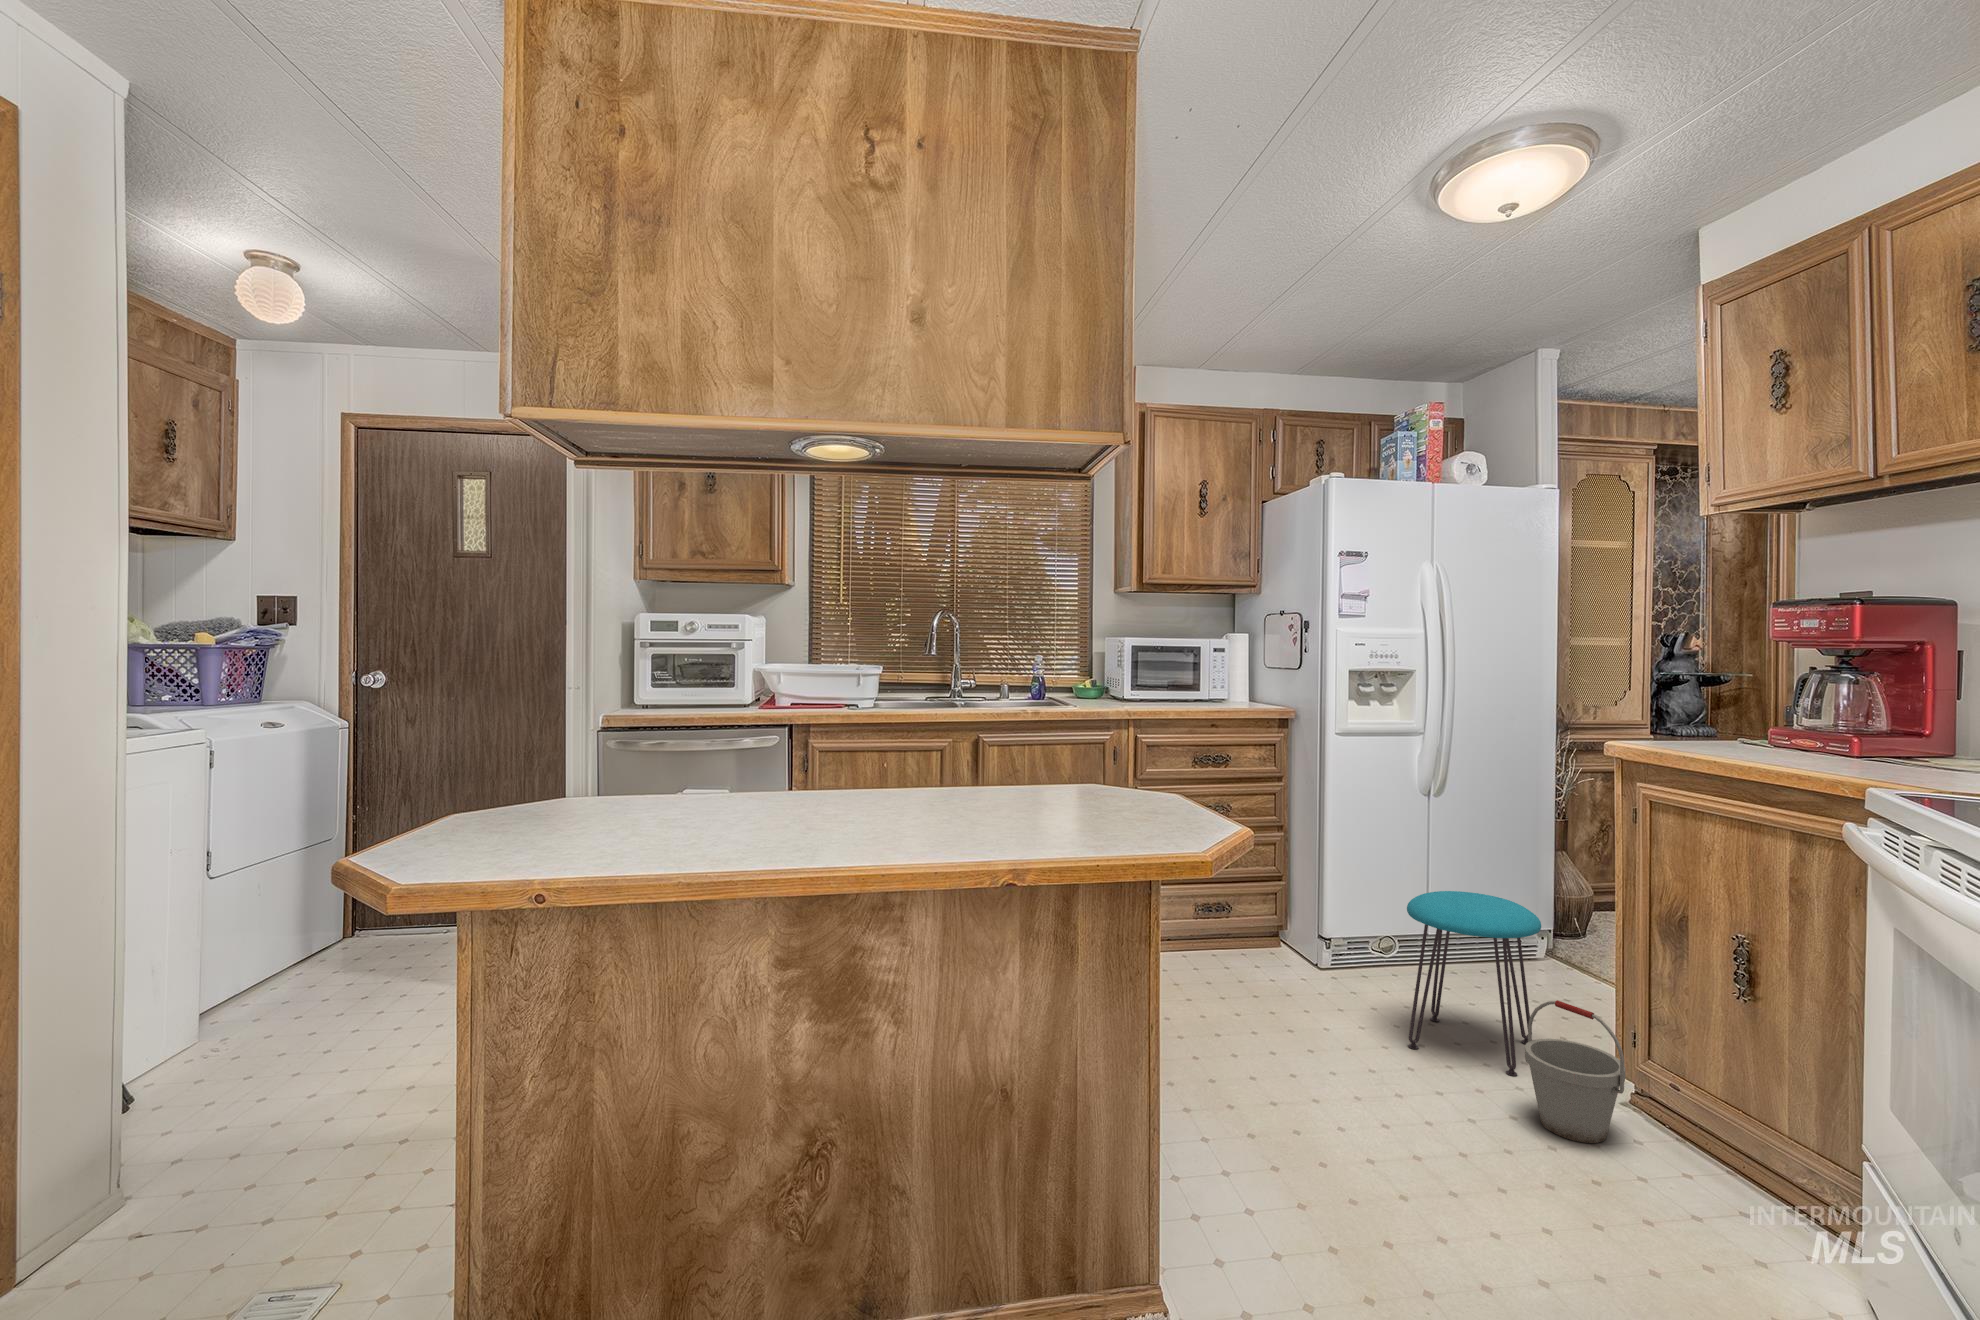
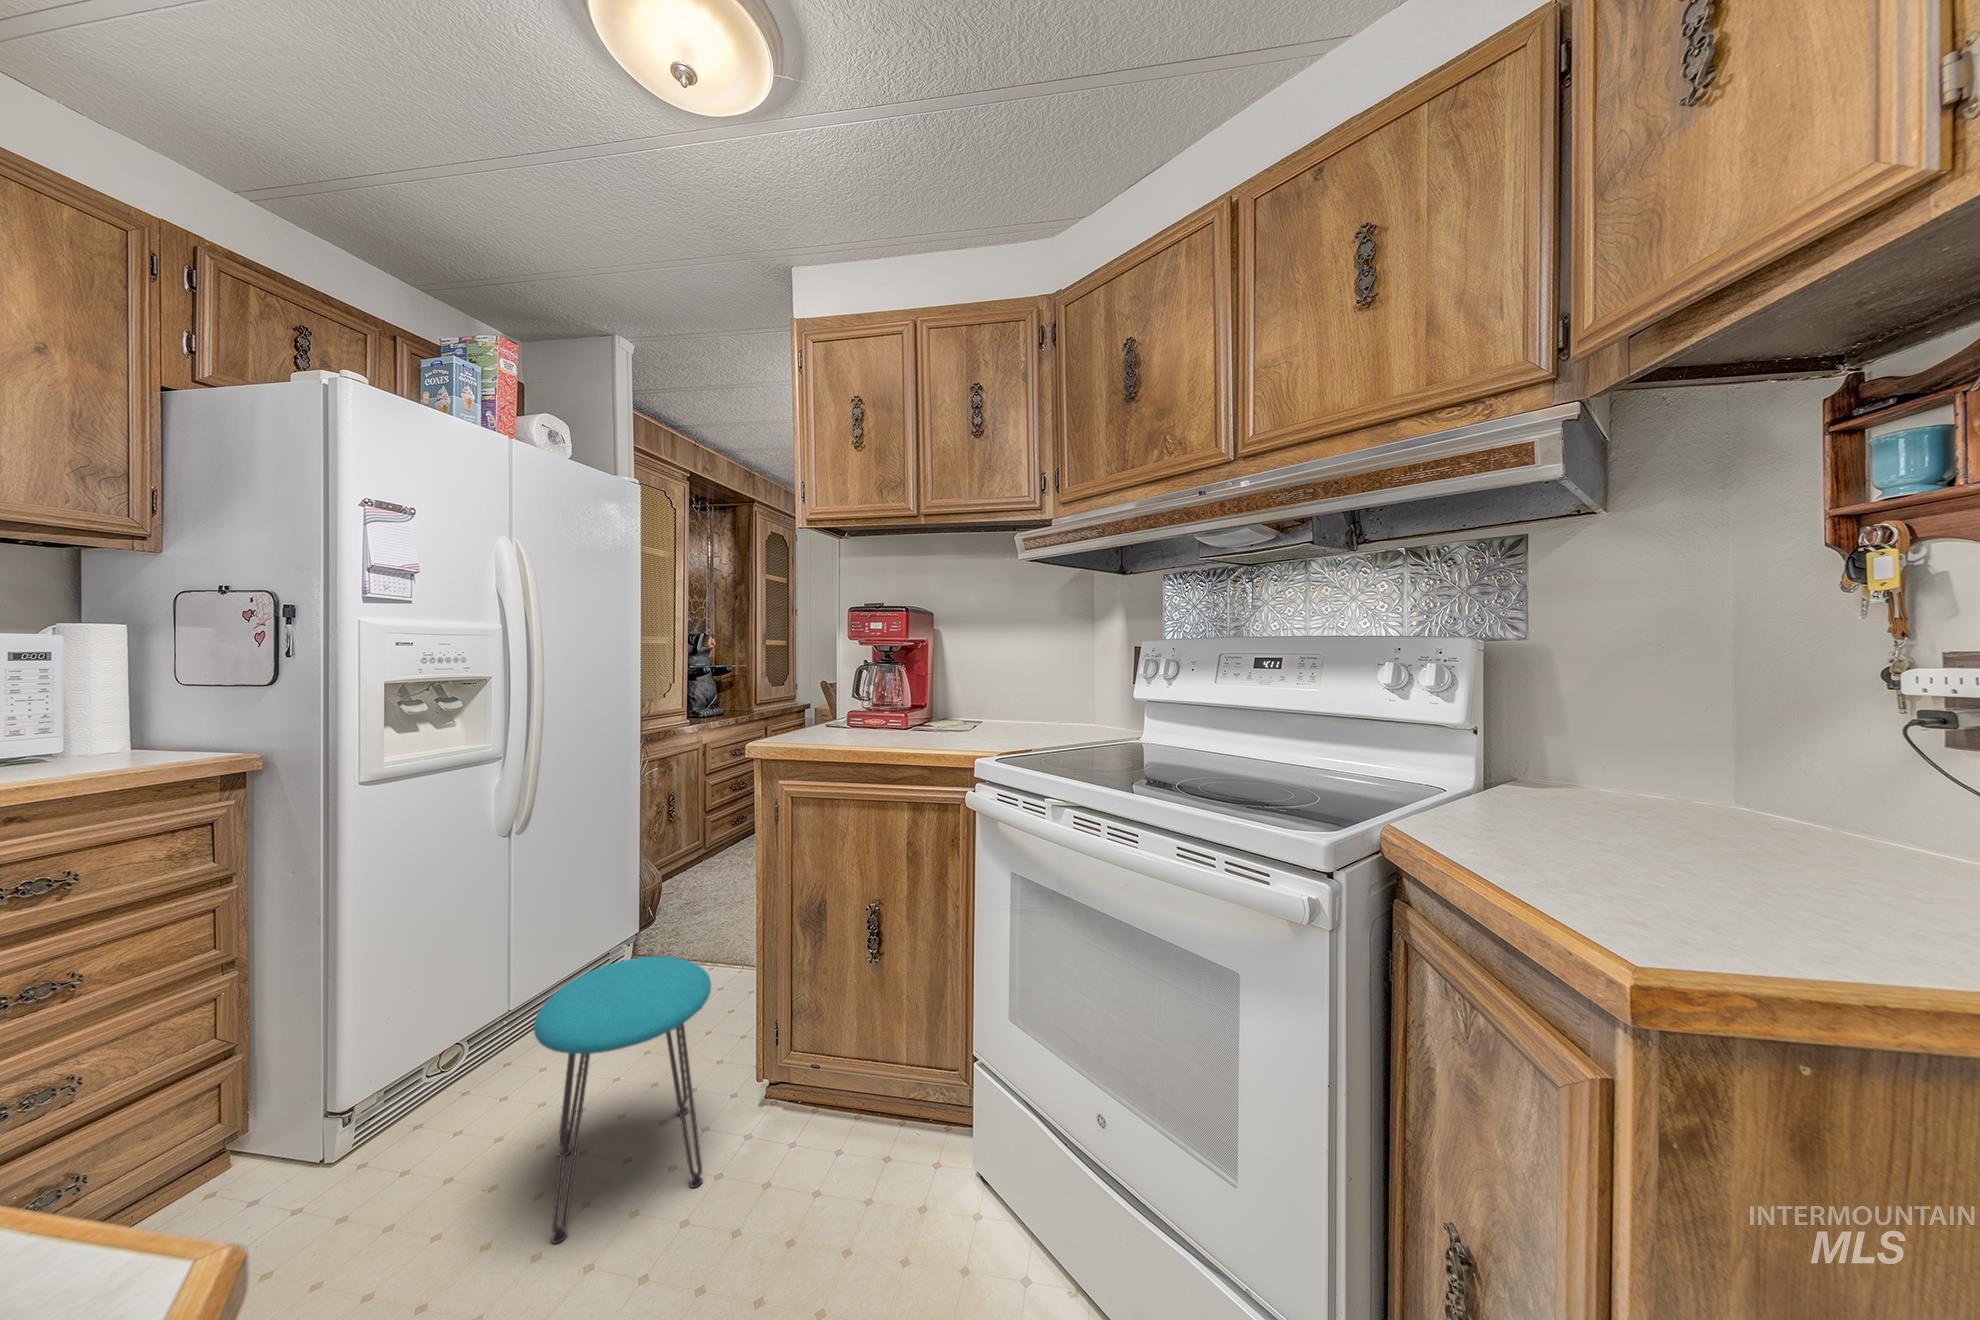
bucket: present [1525,1000,1626,1143] -> none [742,1080,854,1256]

